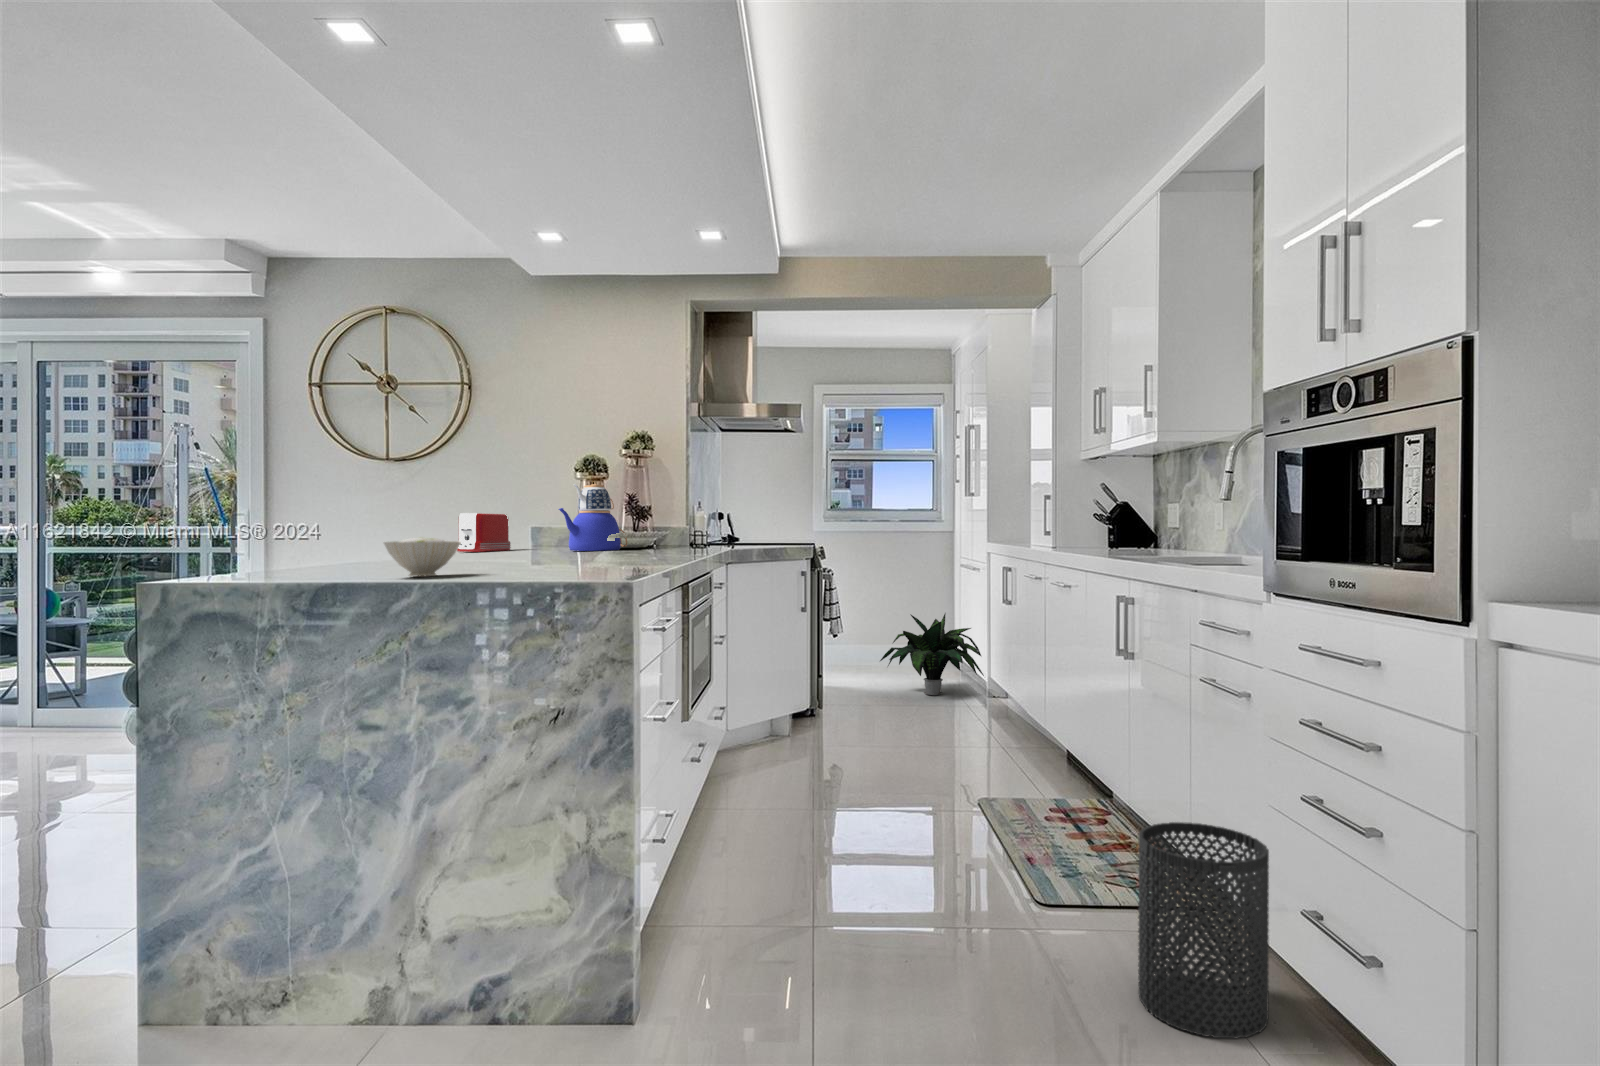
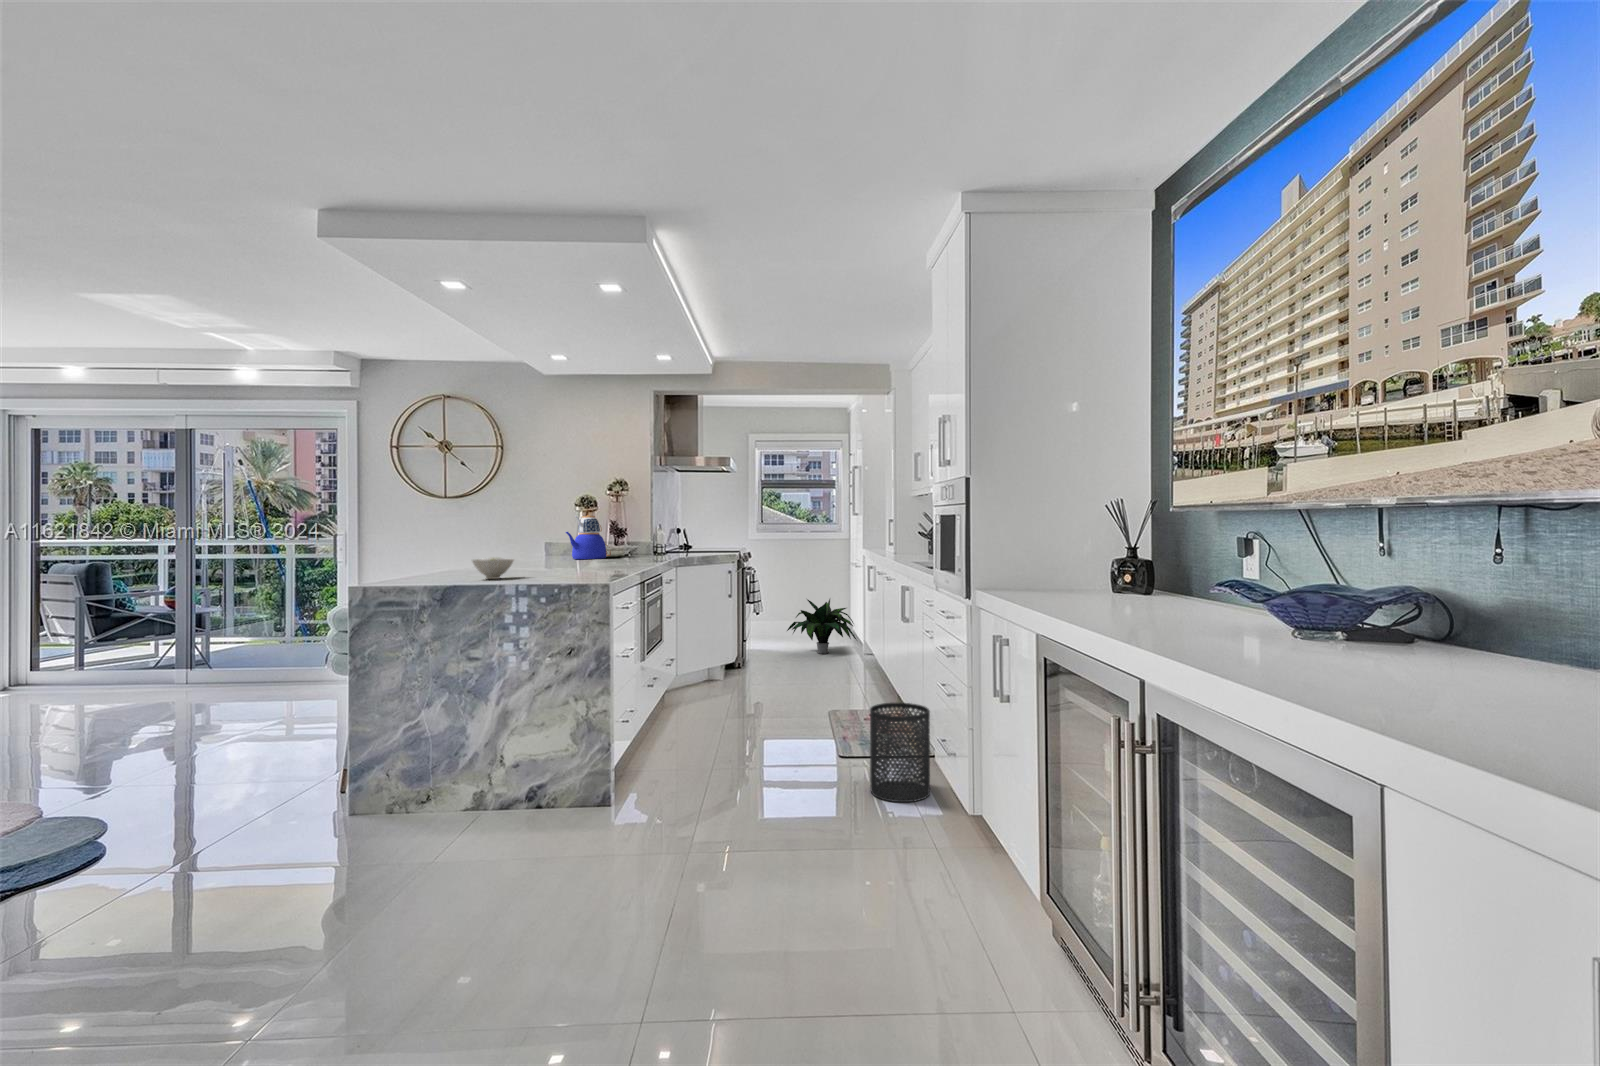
toaster: present [457,513,511,552] -> none [495,534,532,560]

